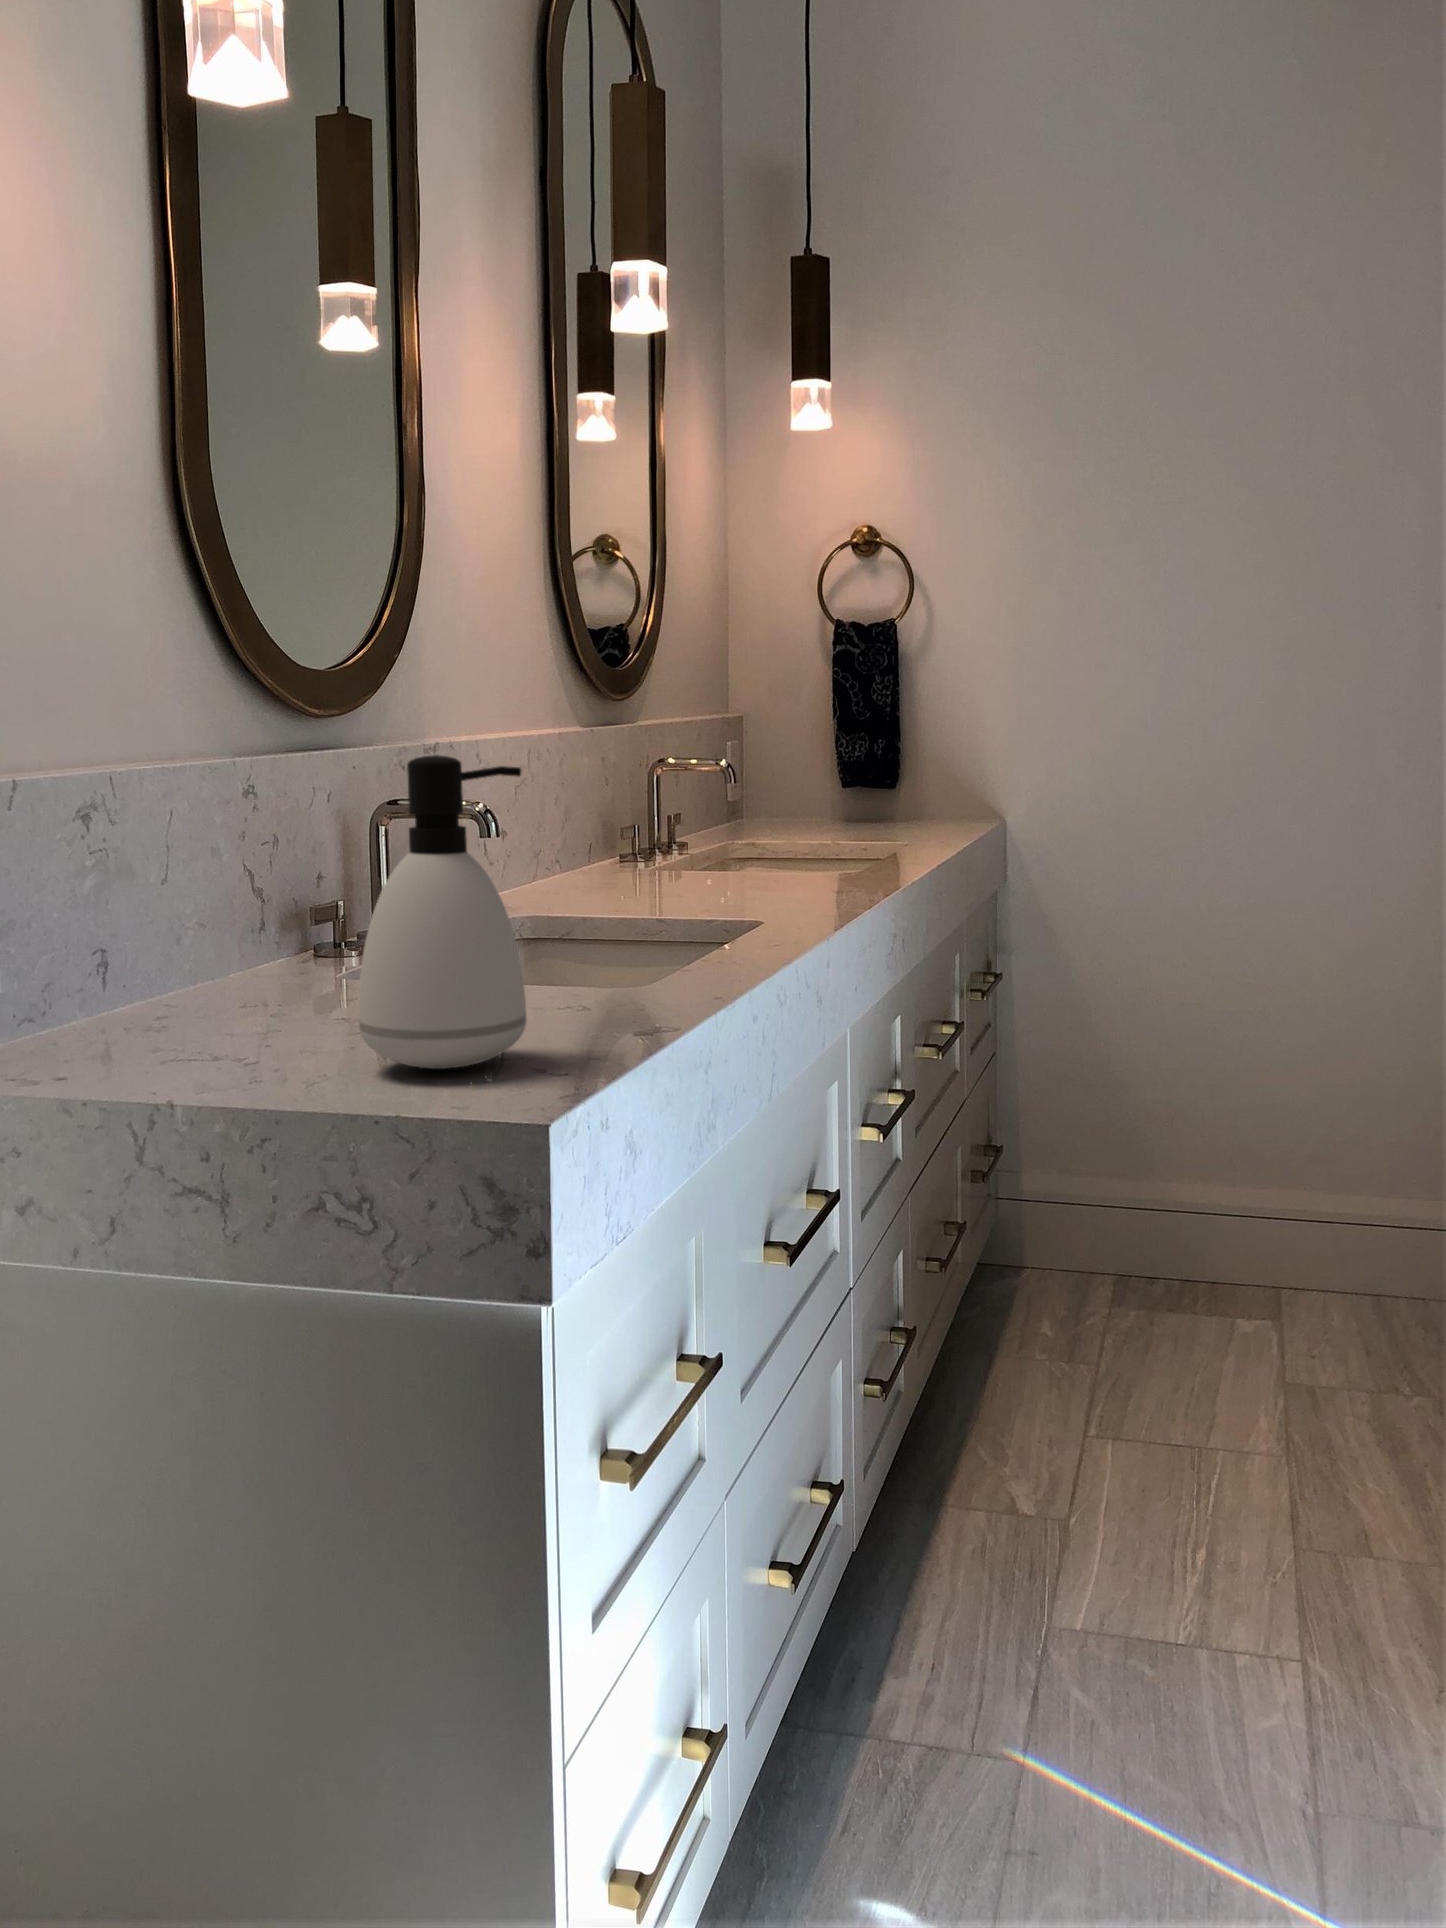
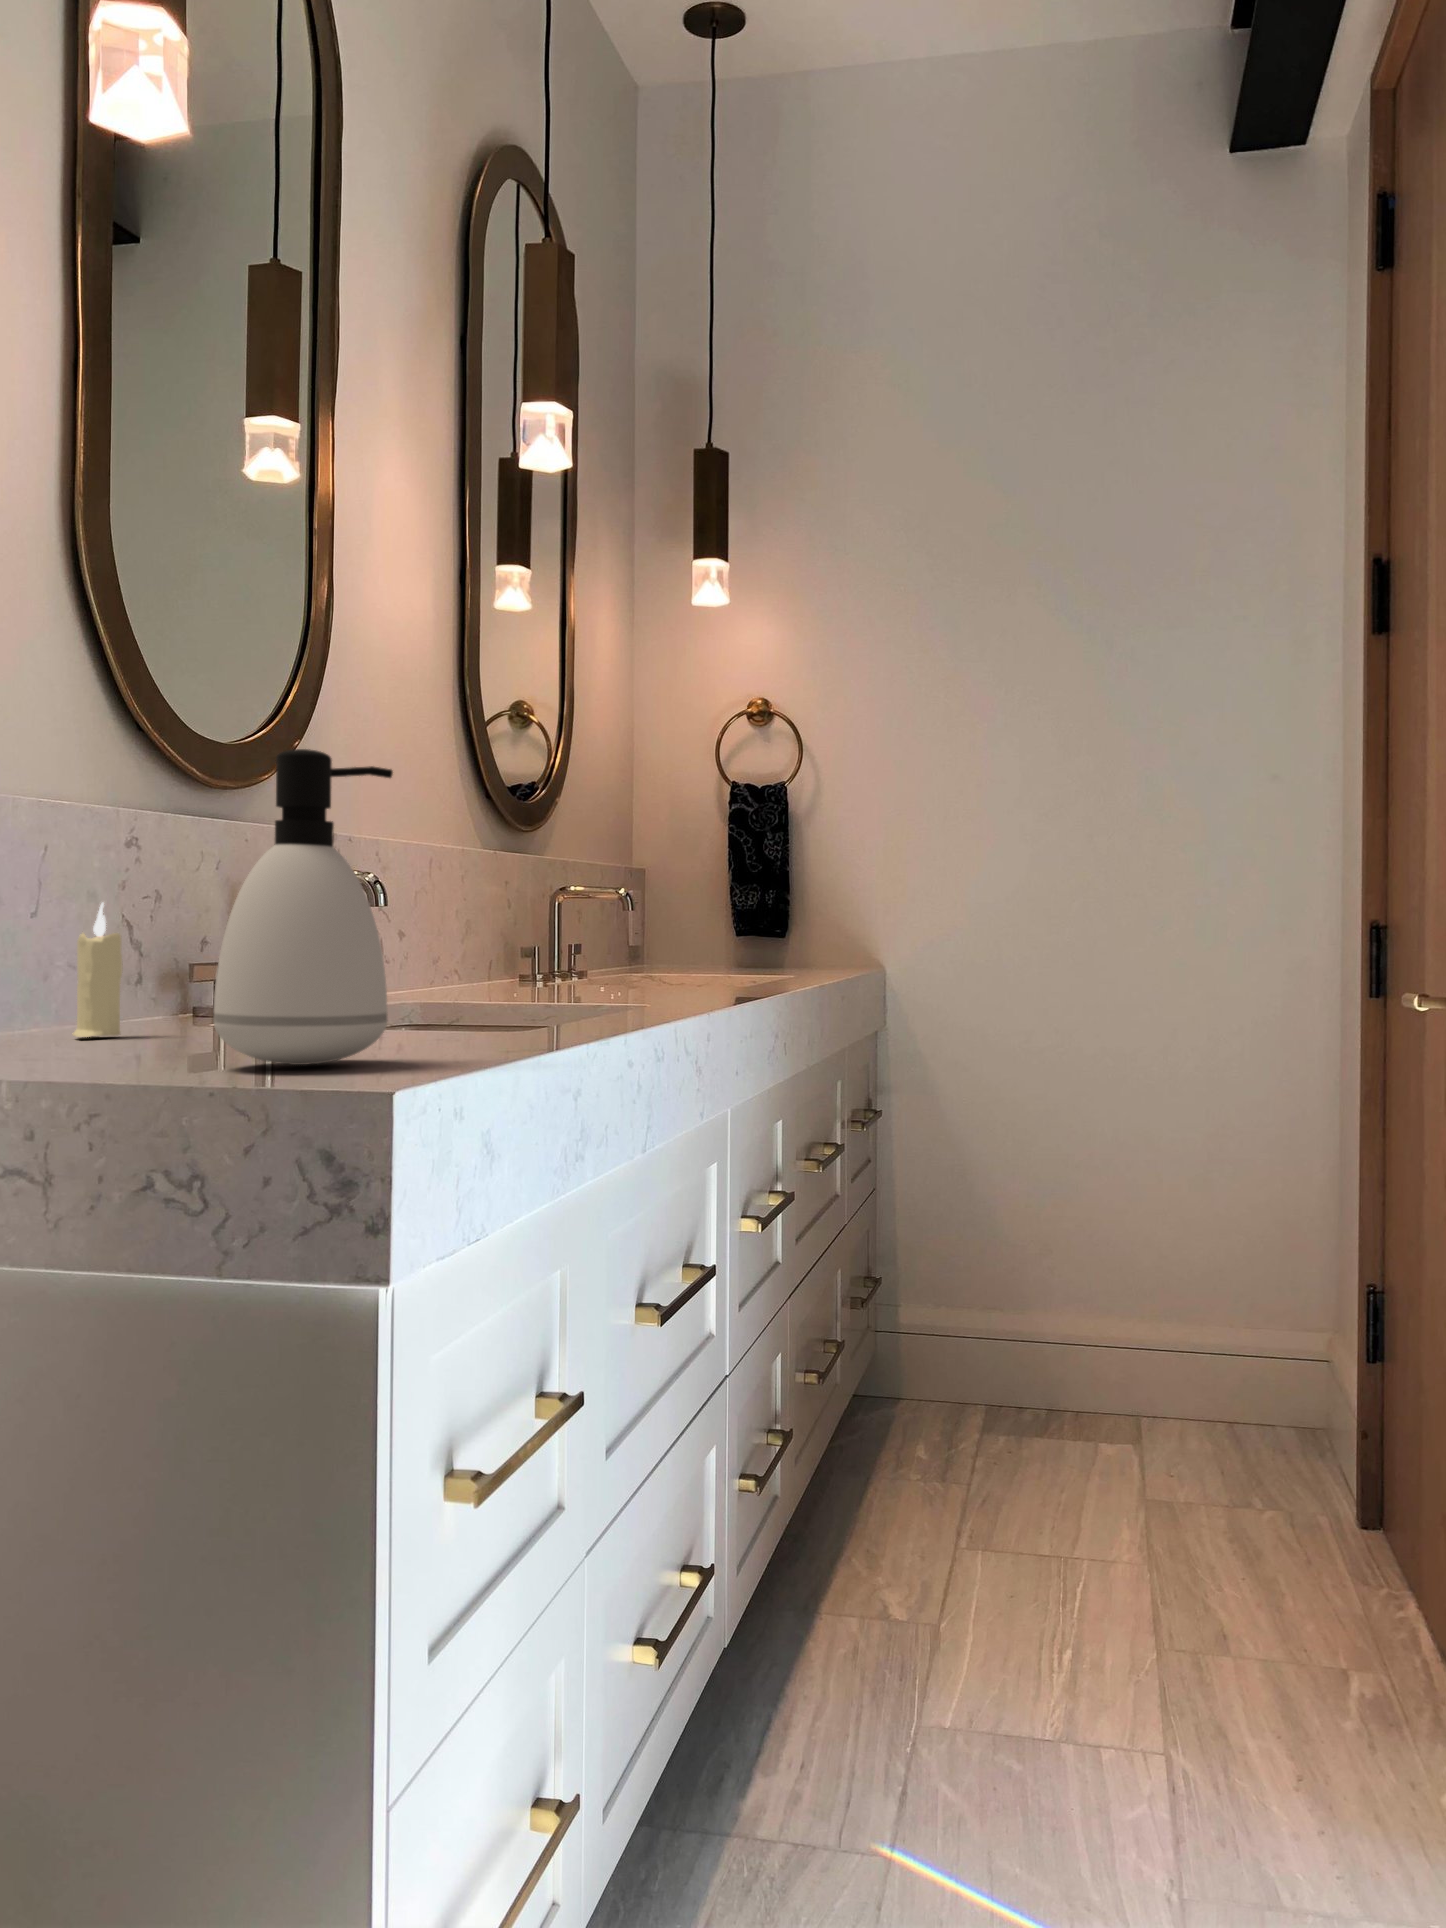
candle: none [202,865,249,1001] -> present [73,903,123,1037]

